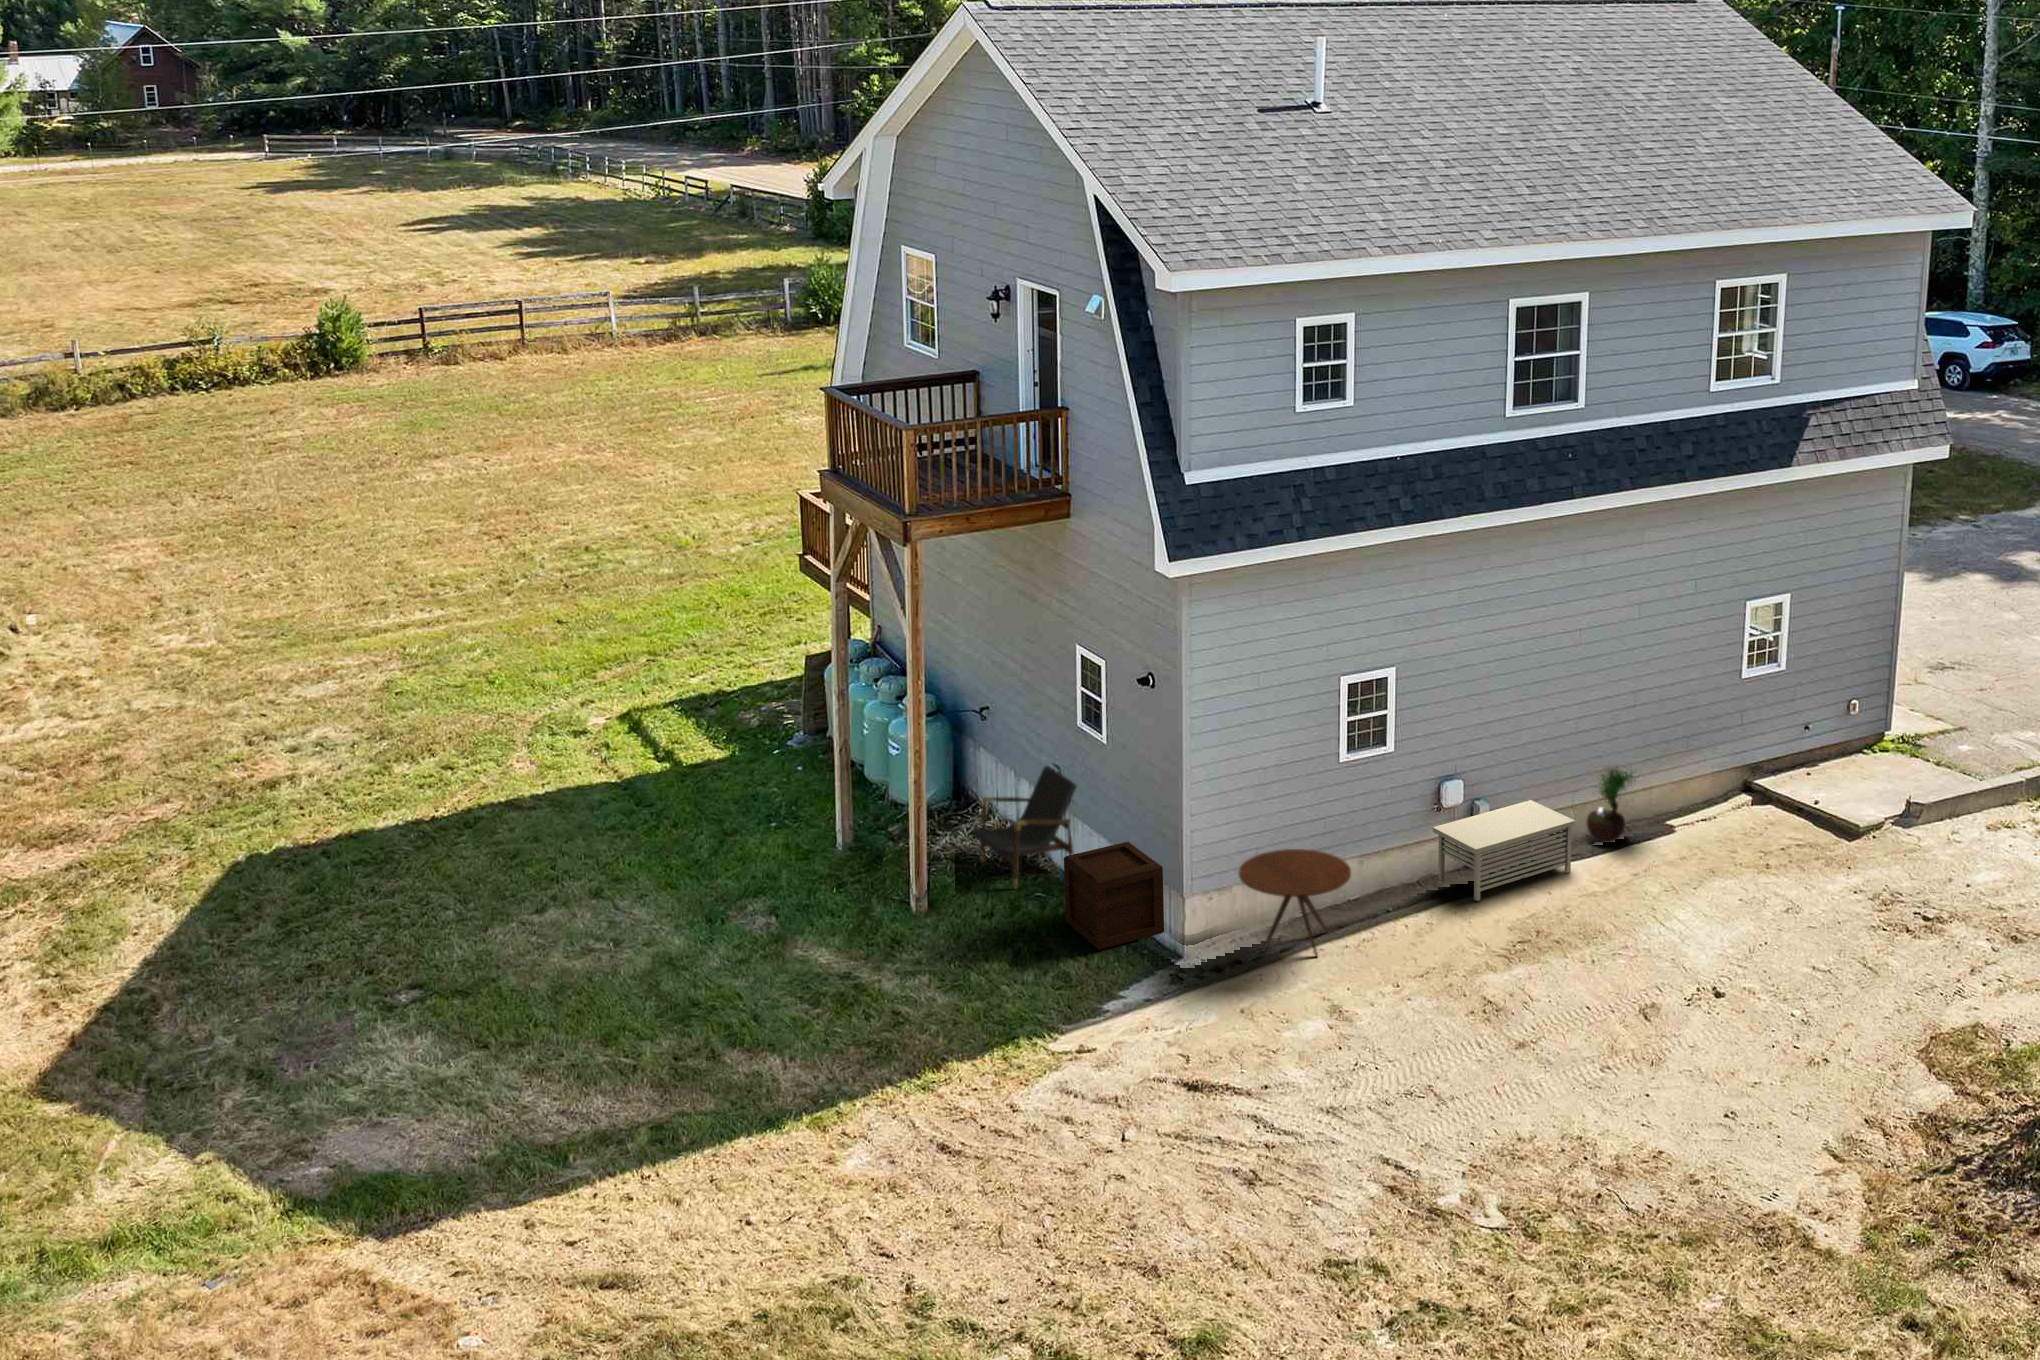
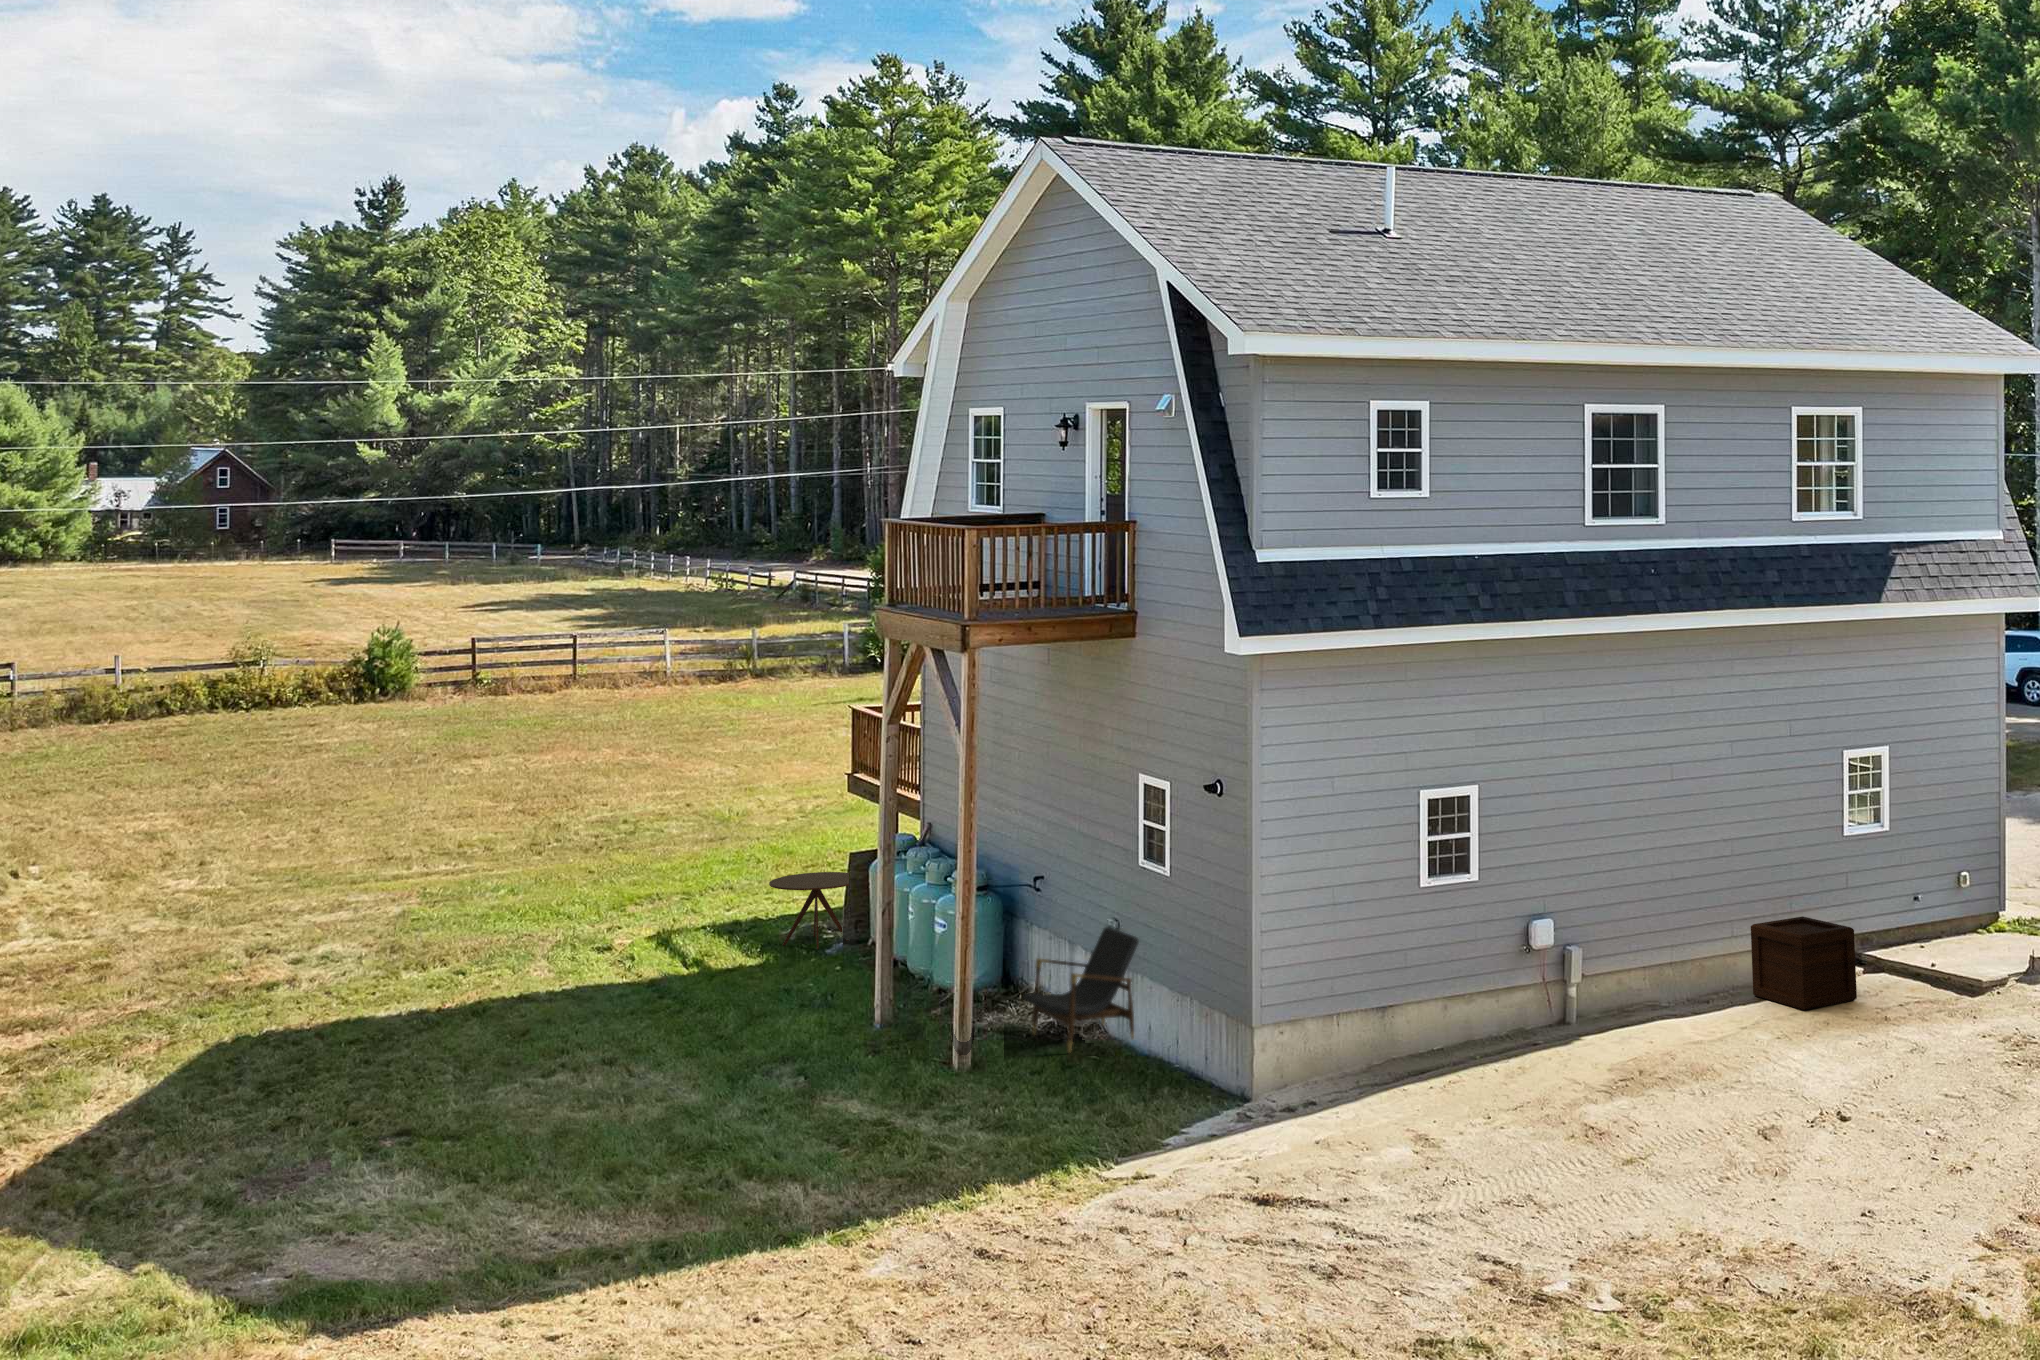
potted tree: present [1586,764,1636,842] -> none [1692,916,1746,1013]
storage bench: present [1433,800,1575,901] -> none [1525,960,1679,1056]
wooden crate: present [1064,842,1164,950] -> present [1751,916,1857,1010]
round table: present [1239,849,1351,956] -> present [769,872,849,949]

